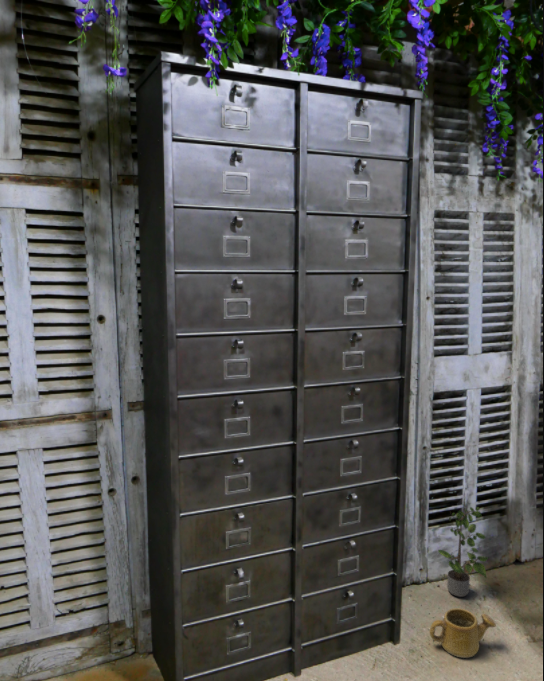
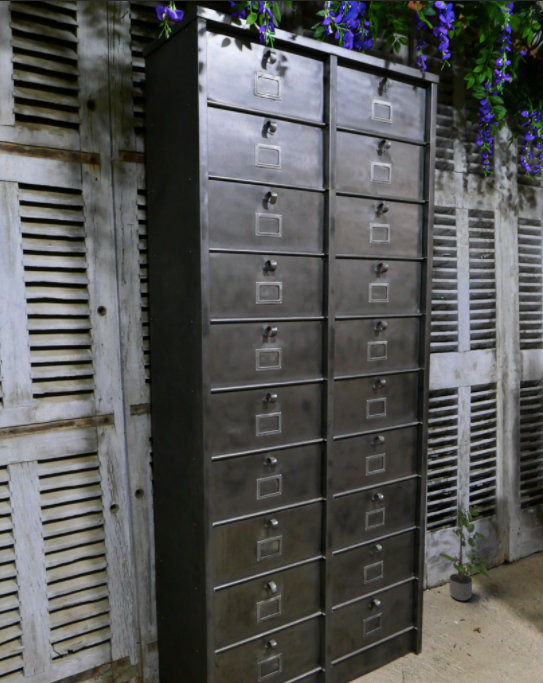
watering can: present [430,608,496,658] -> none [450,608,513,658]

